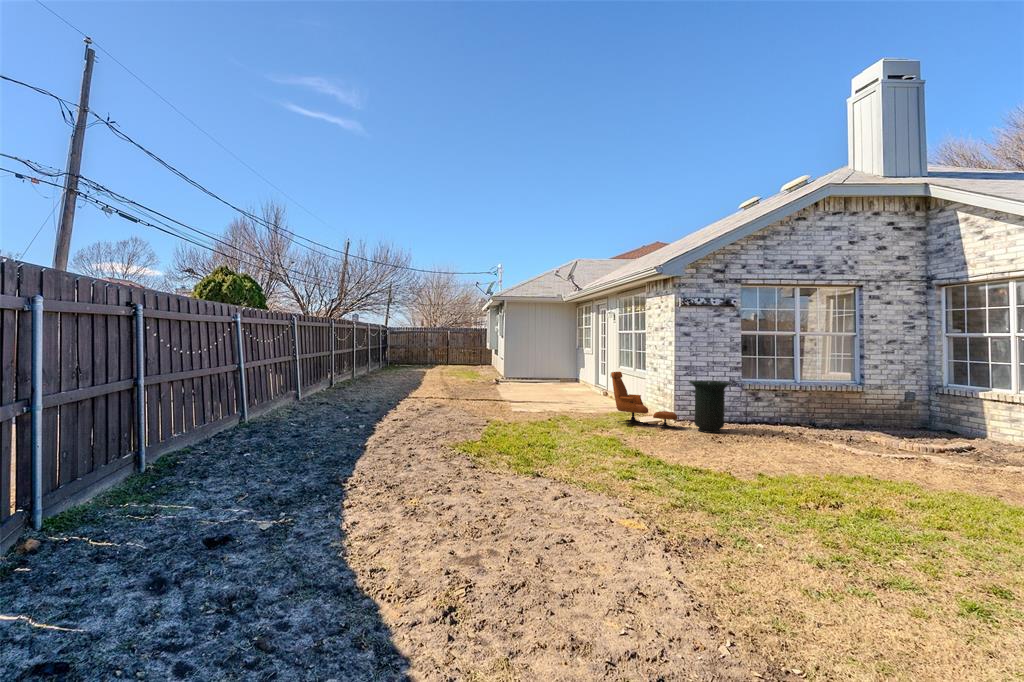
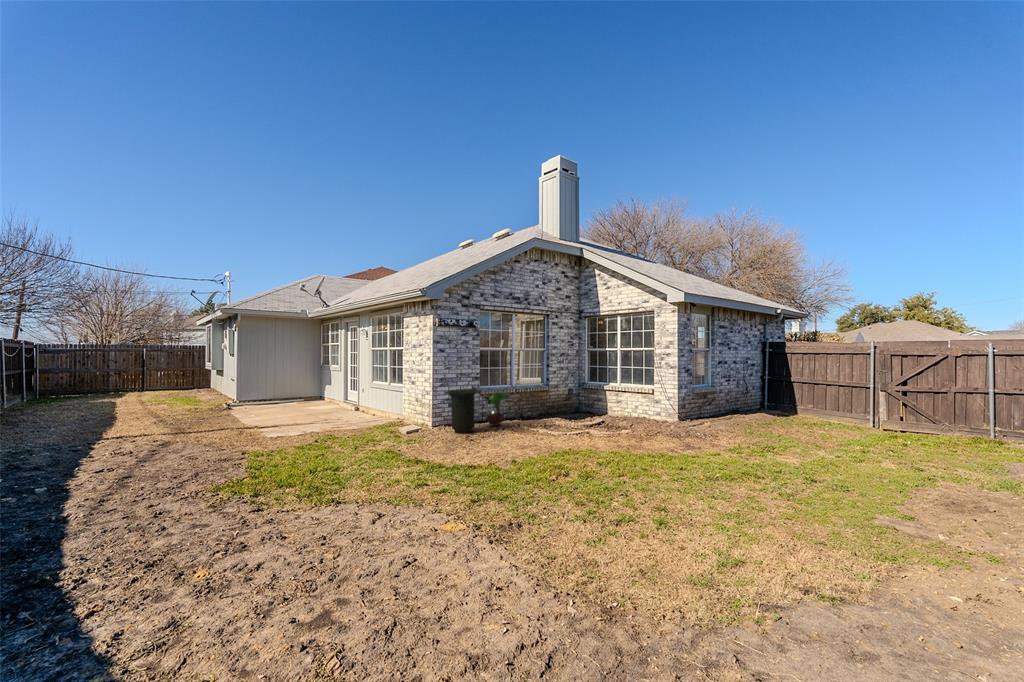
lounge chair: present [611,372,678,429] -> none [377,388,438,438]
potted tree: none [744,383,774,430] -> present [487,392,505,426]

